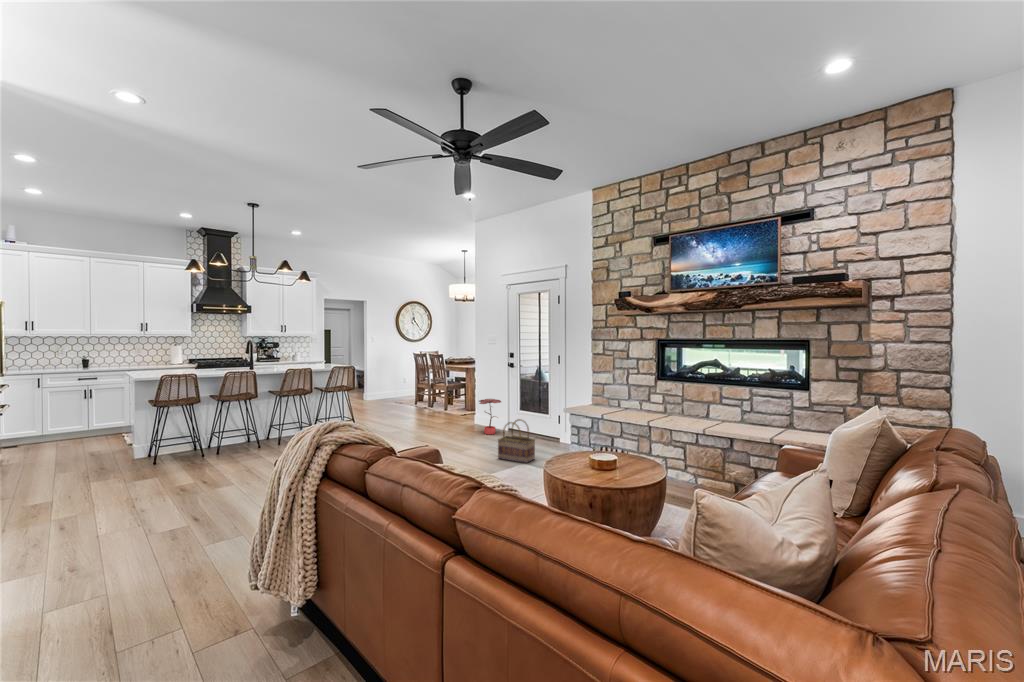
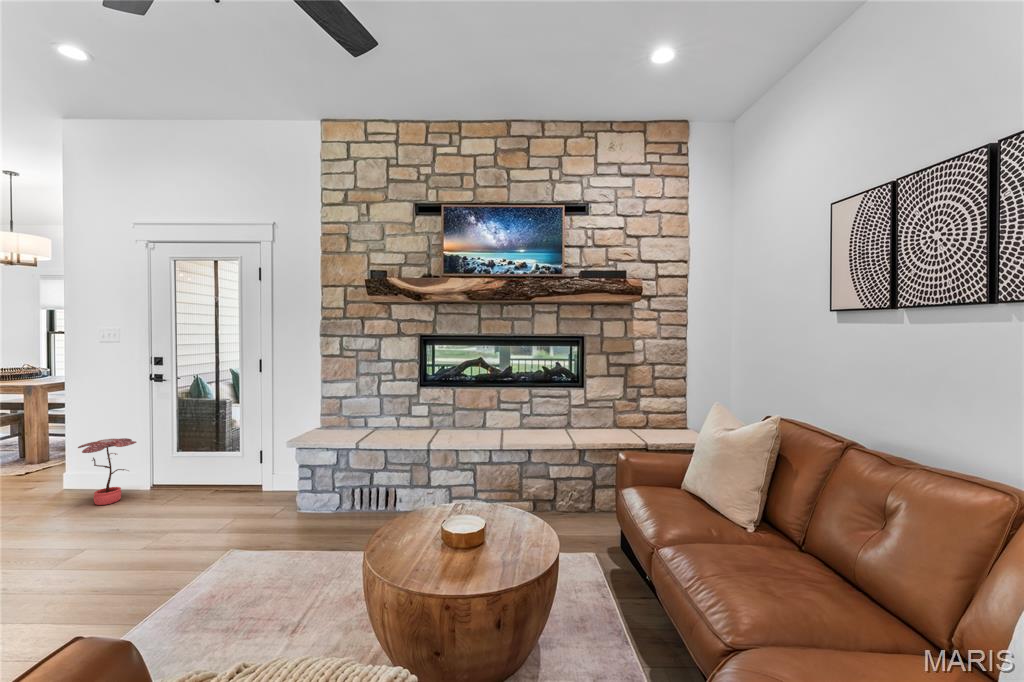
basket: present [498,419,535,463] -> none [156,474,239,558]

